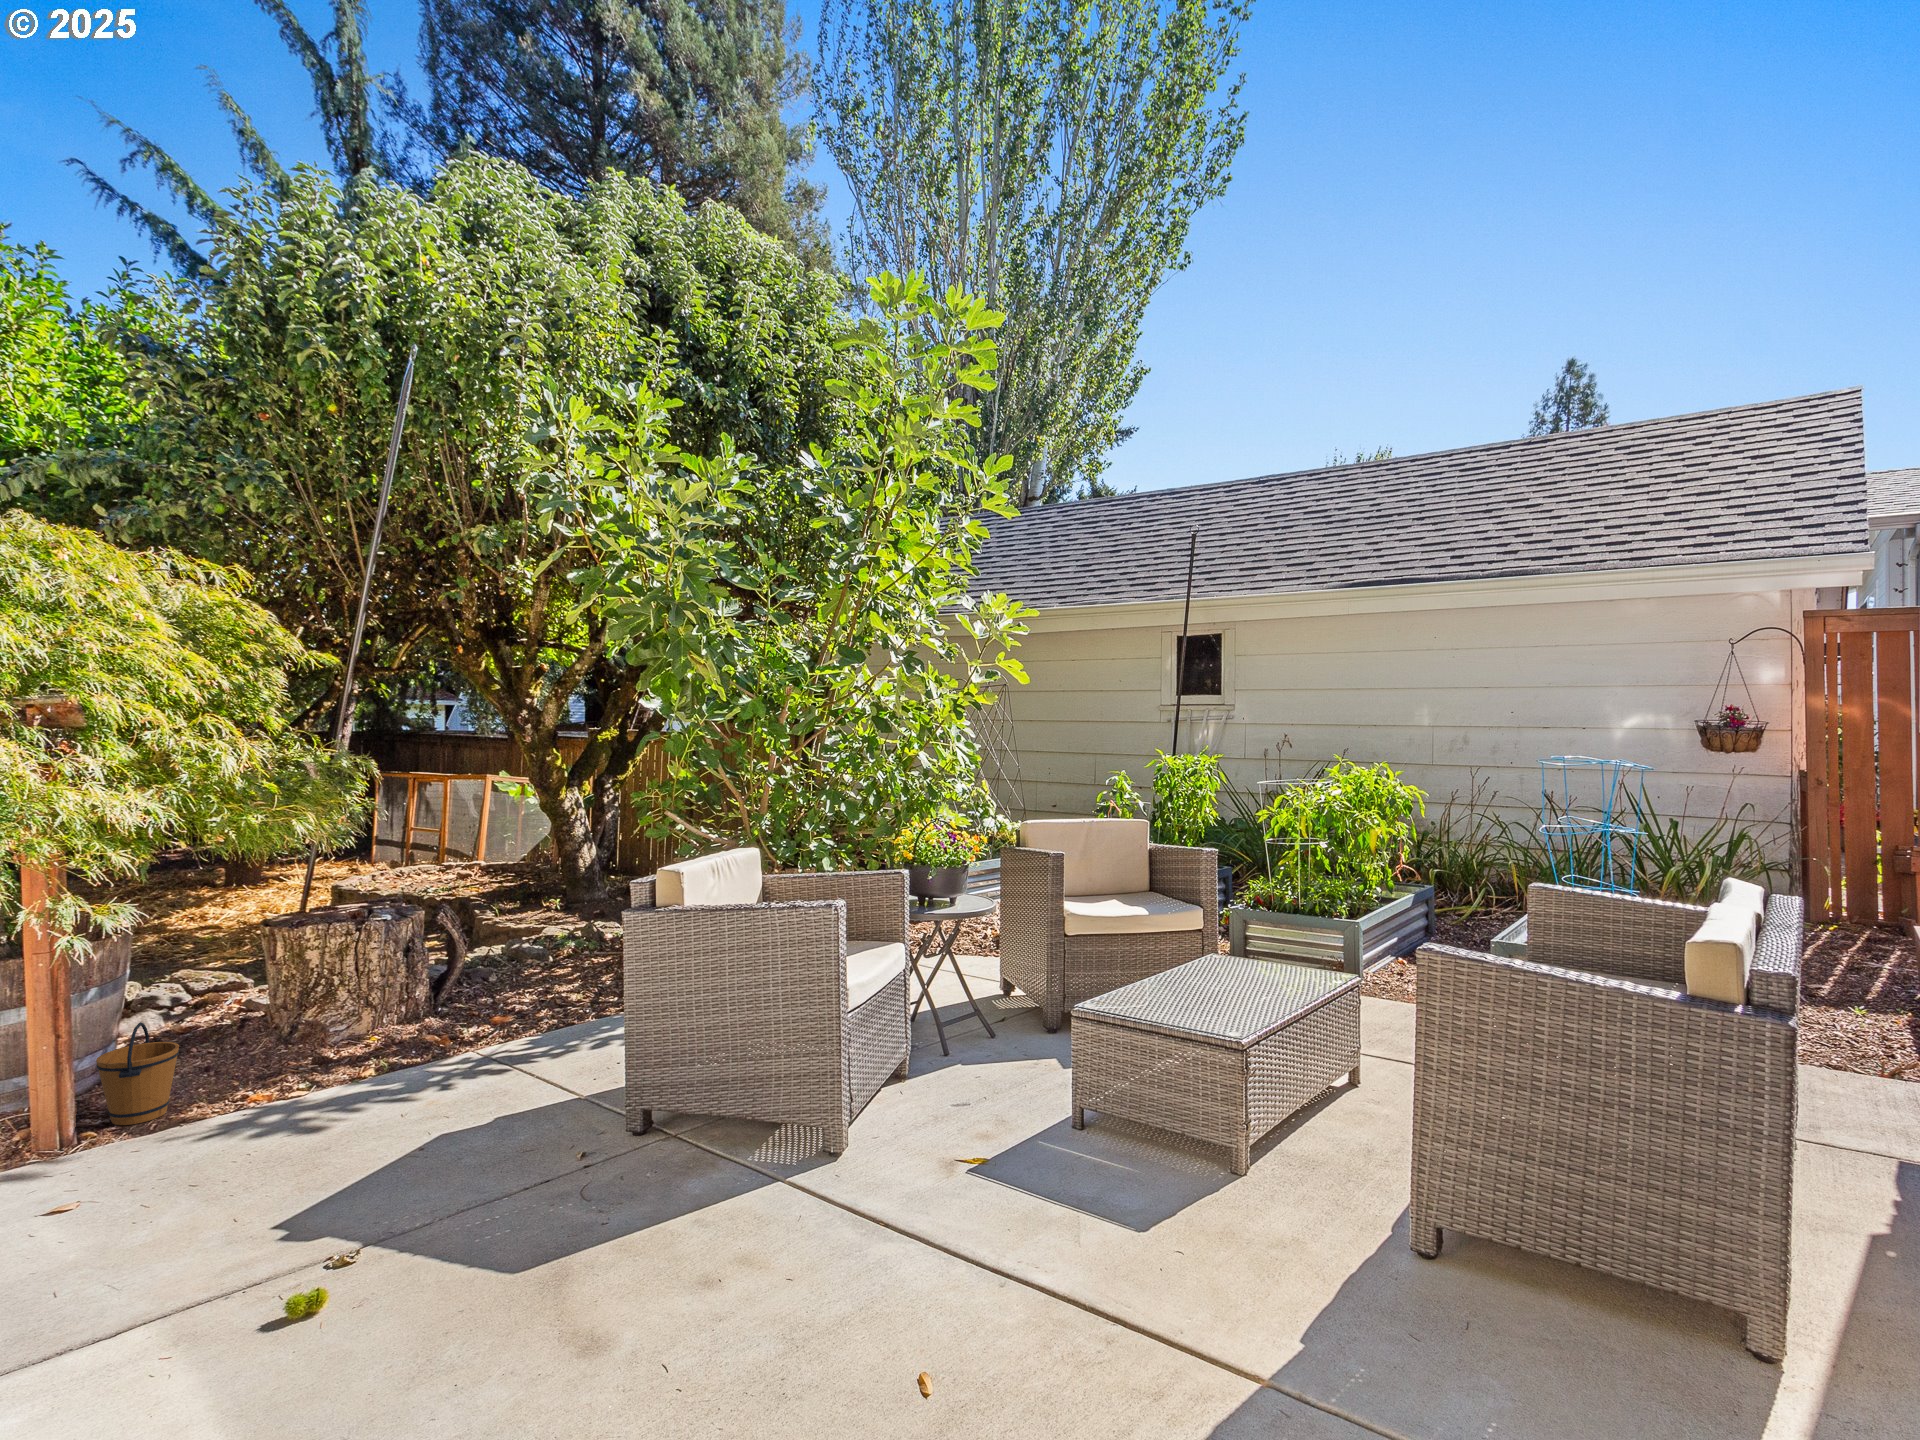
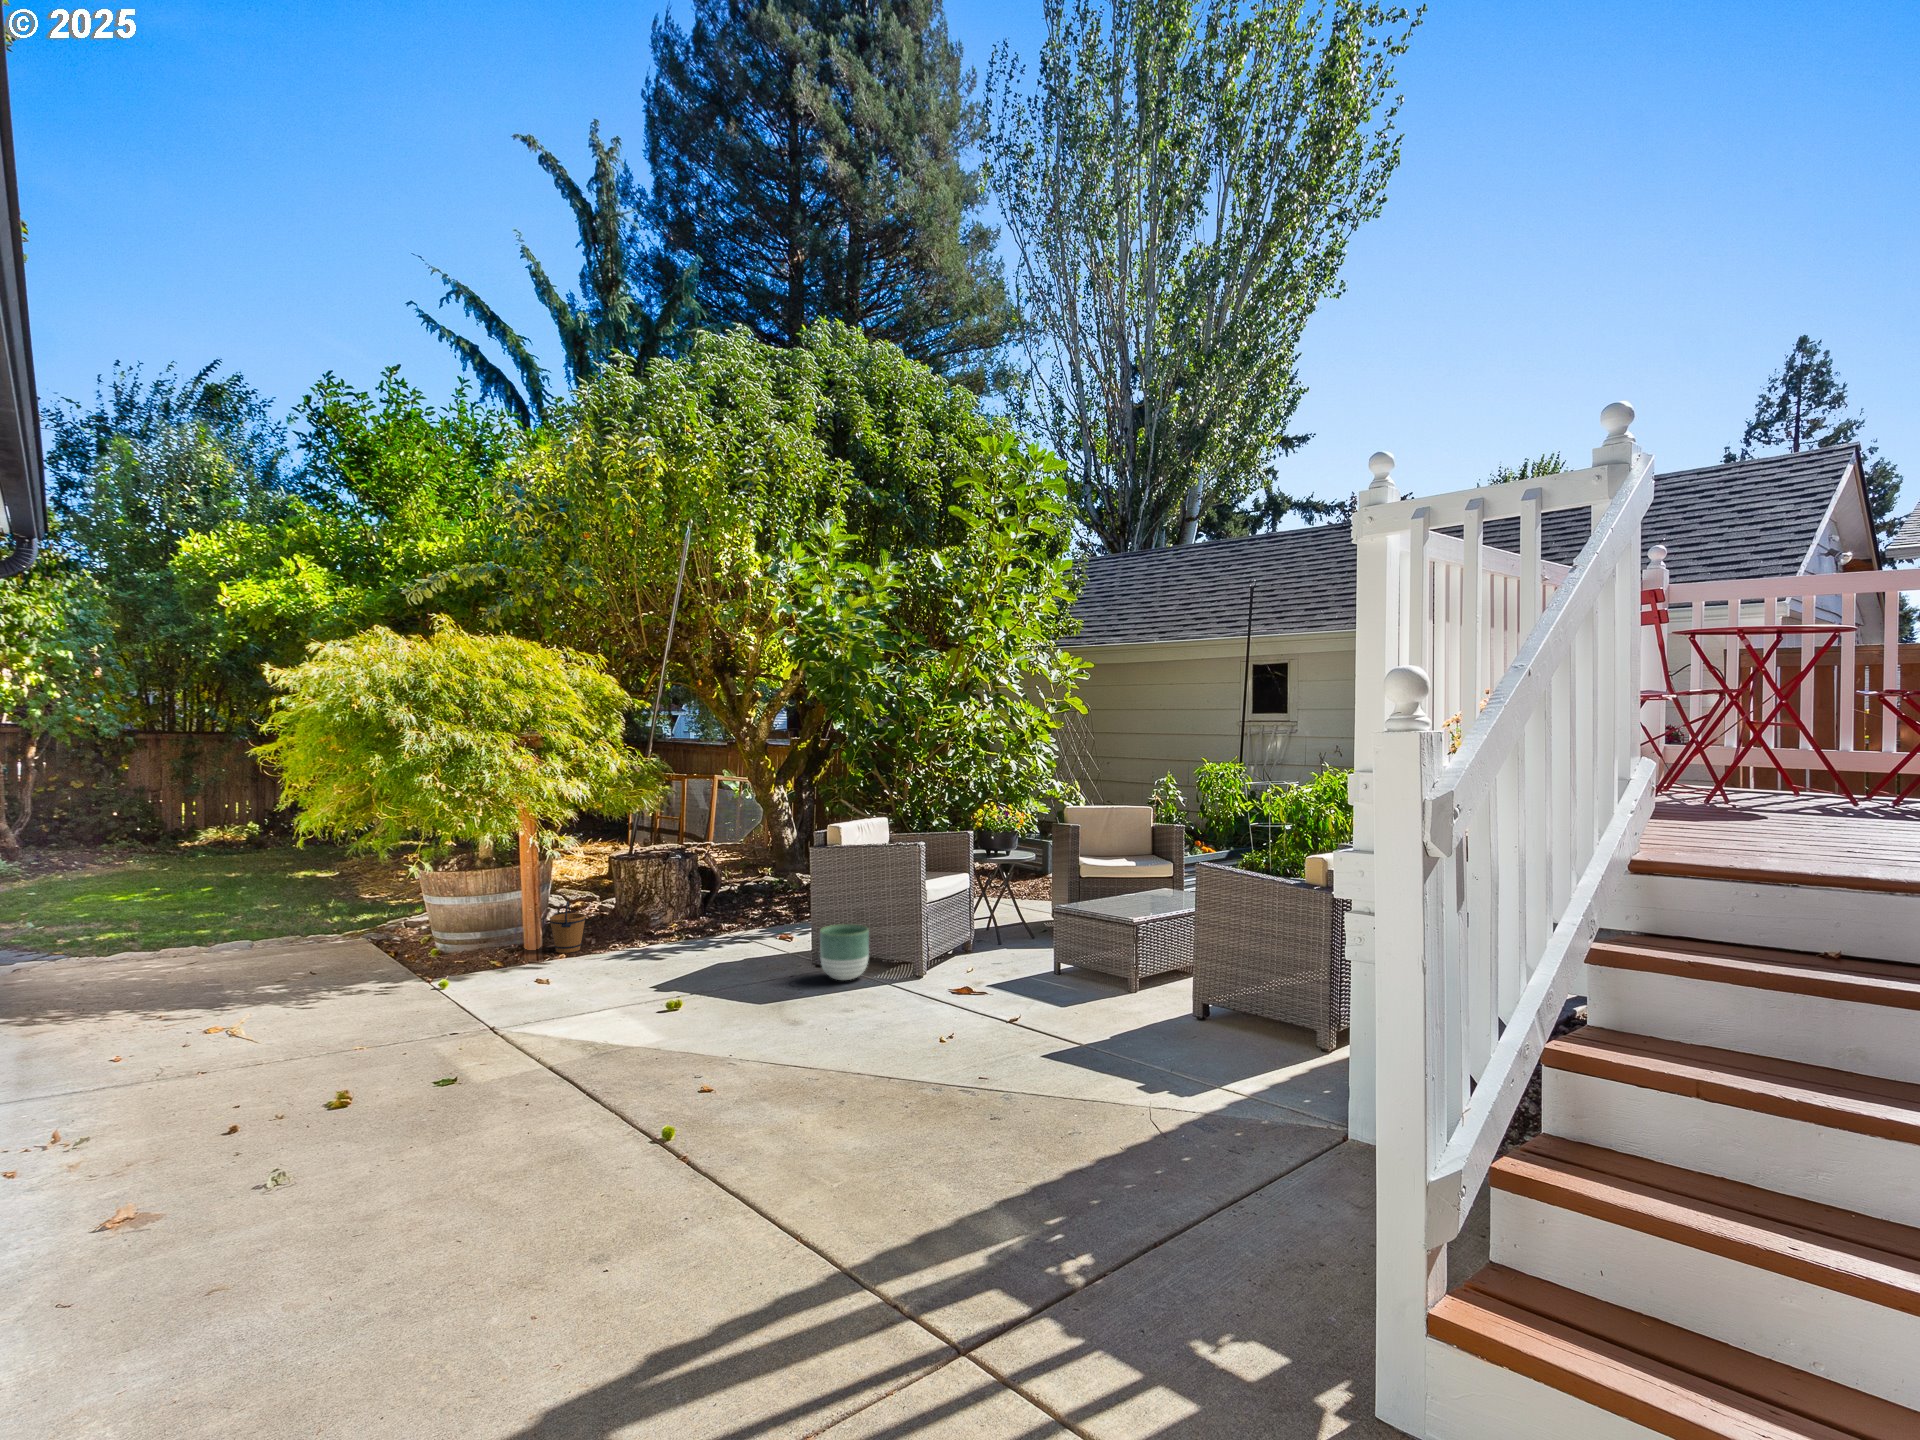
planter: none [648,1054,743,1169] -> present [820,924,869,980]

